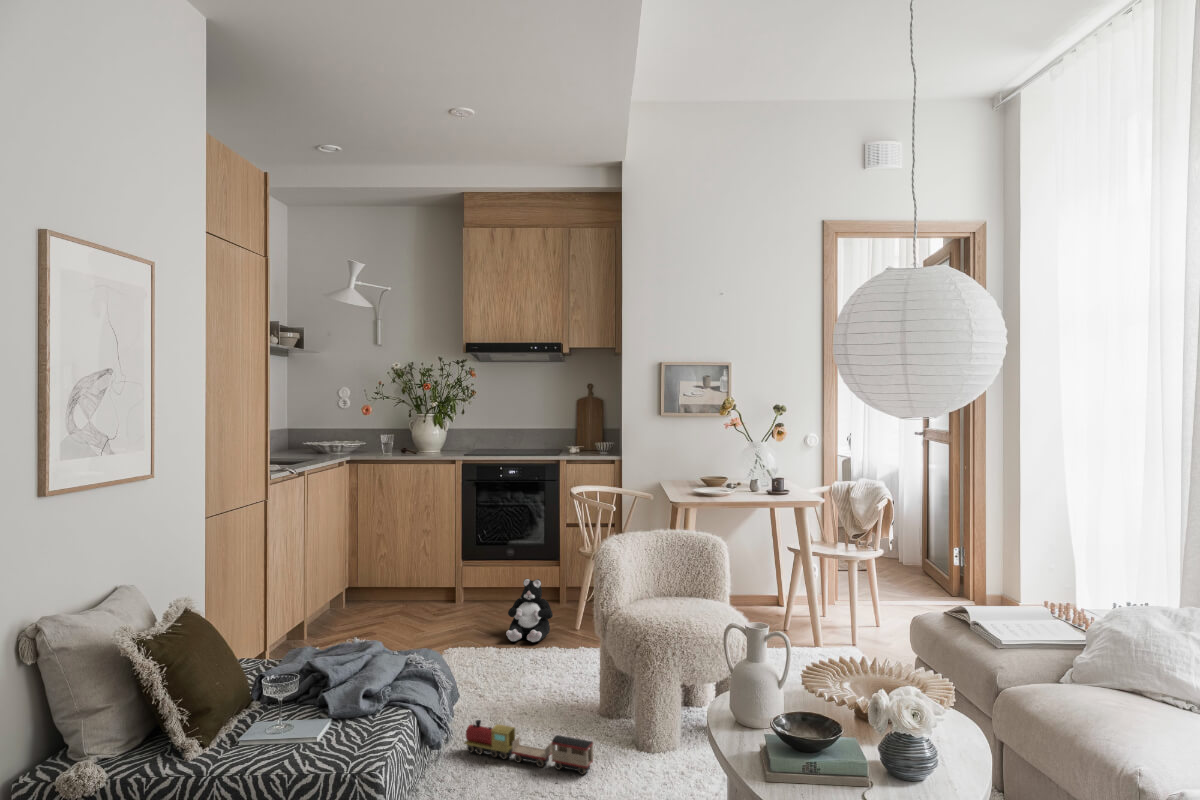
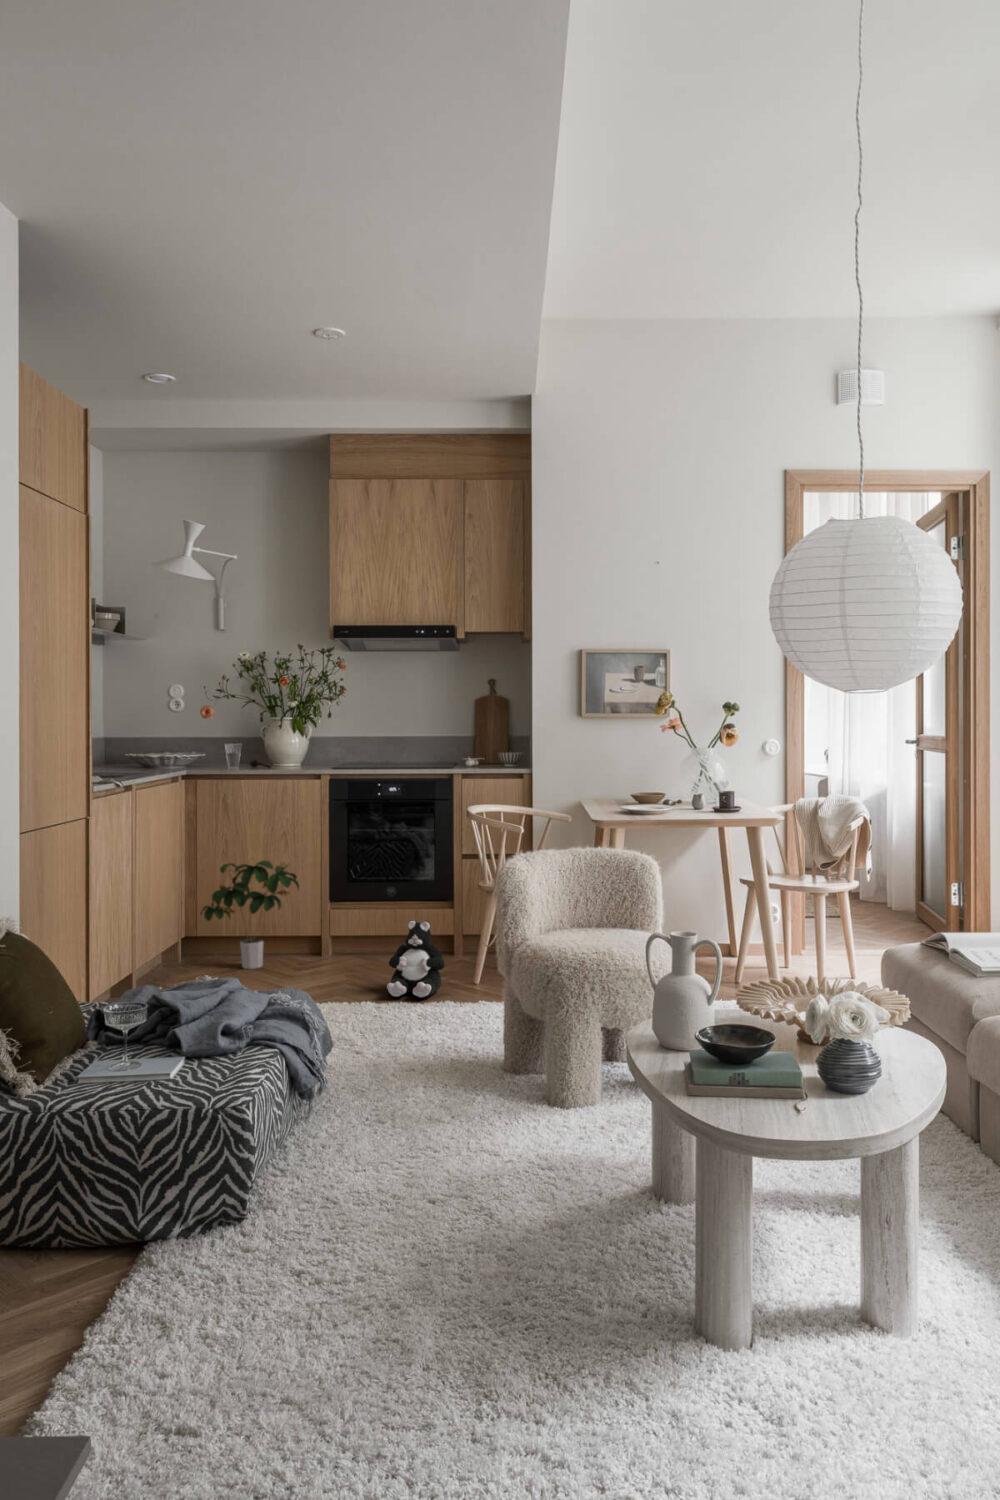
potted plant: none [359,528,438,615] -> present [200,860,299,969]
toy train: present [464,720,593,774] -> none [338,1072,493,1132]

